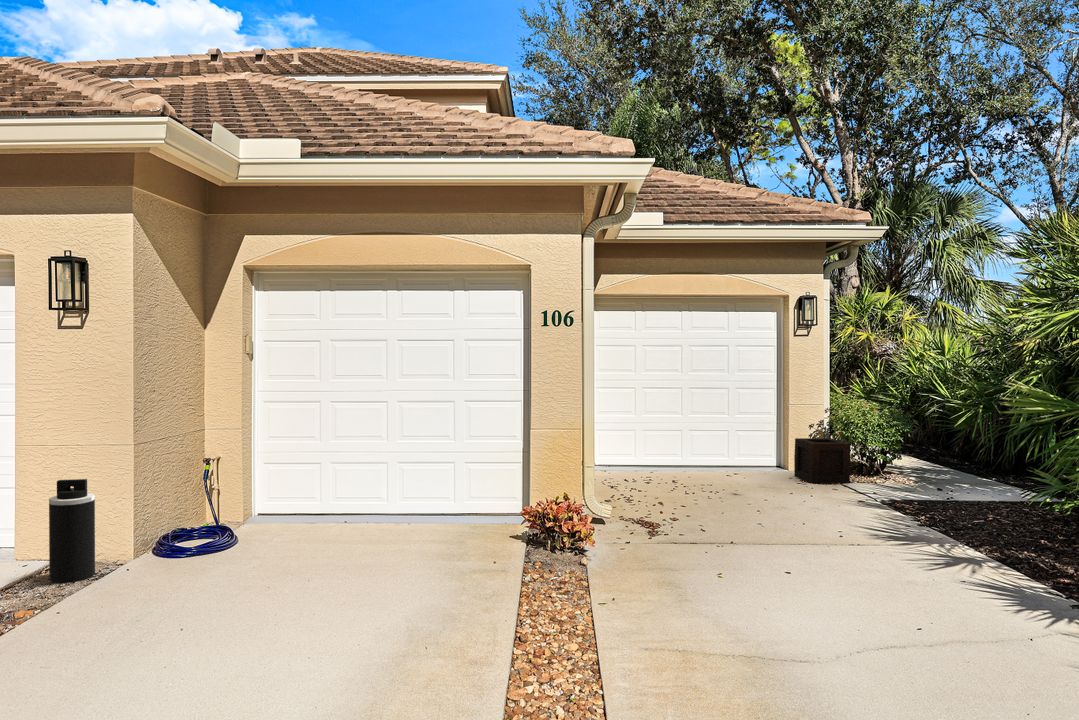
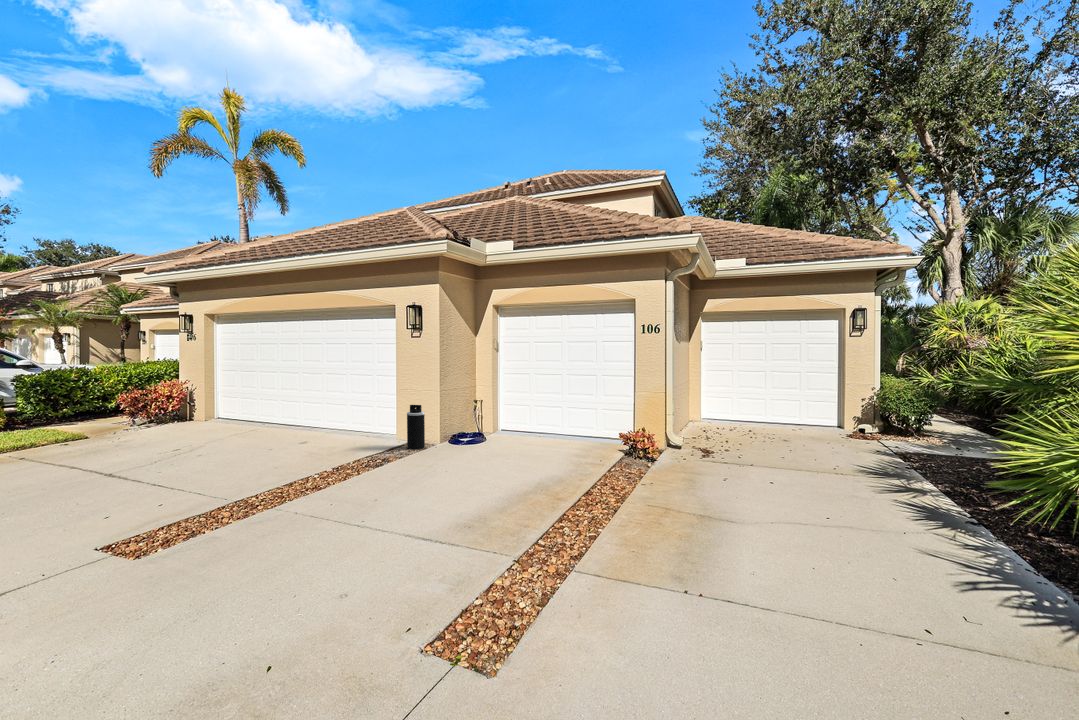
wooden crate: present [794,438,851,483] -> none [848,407,889,439]

